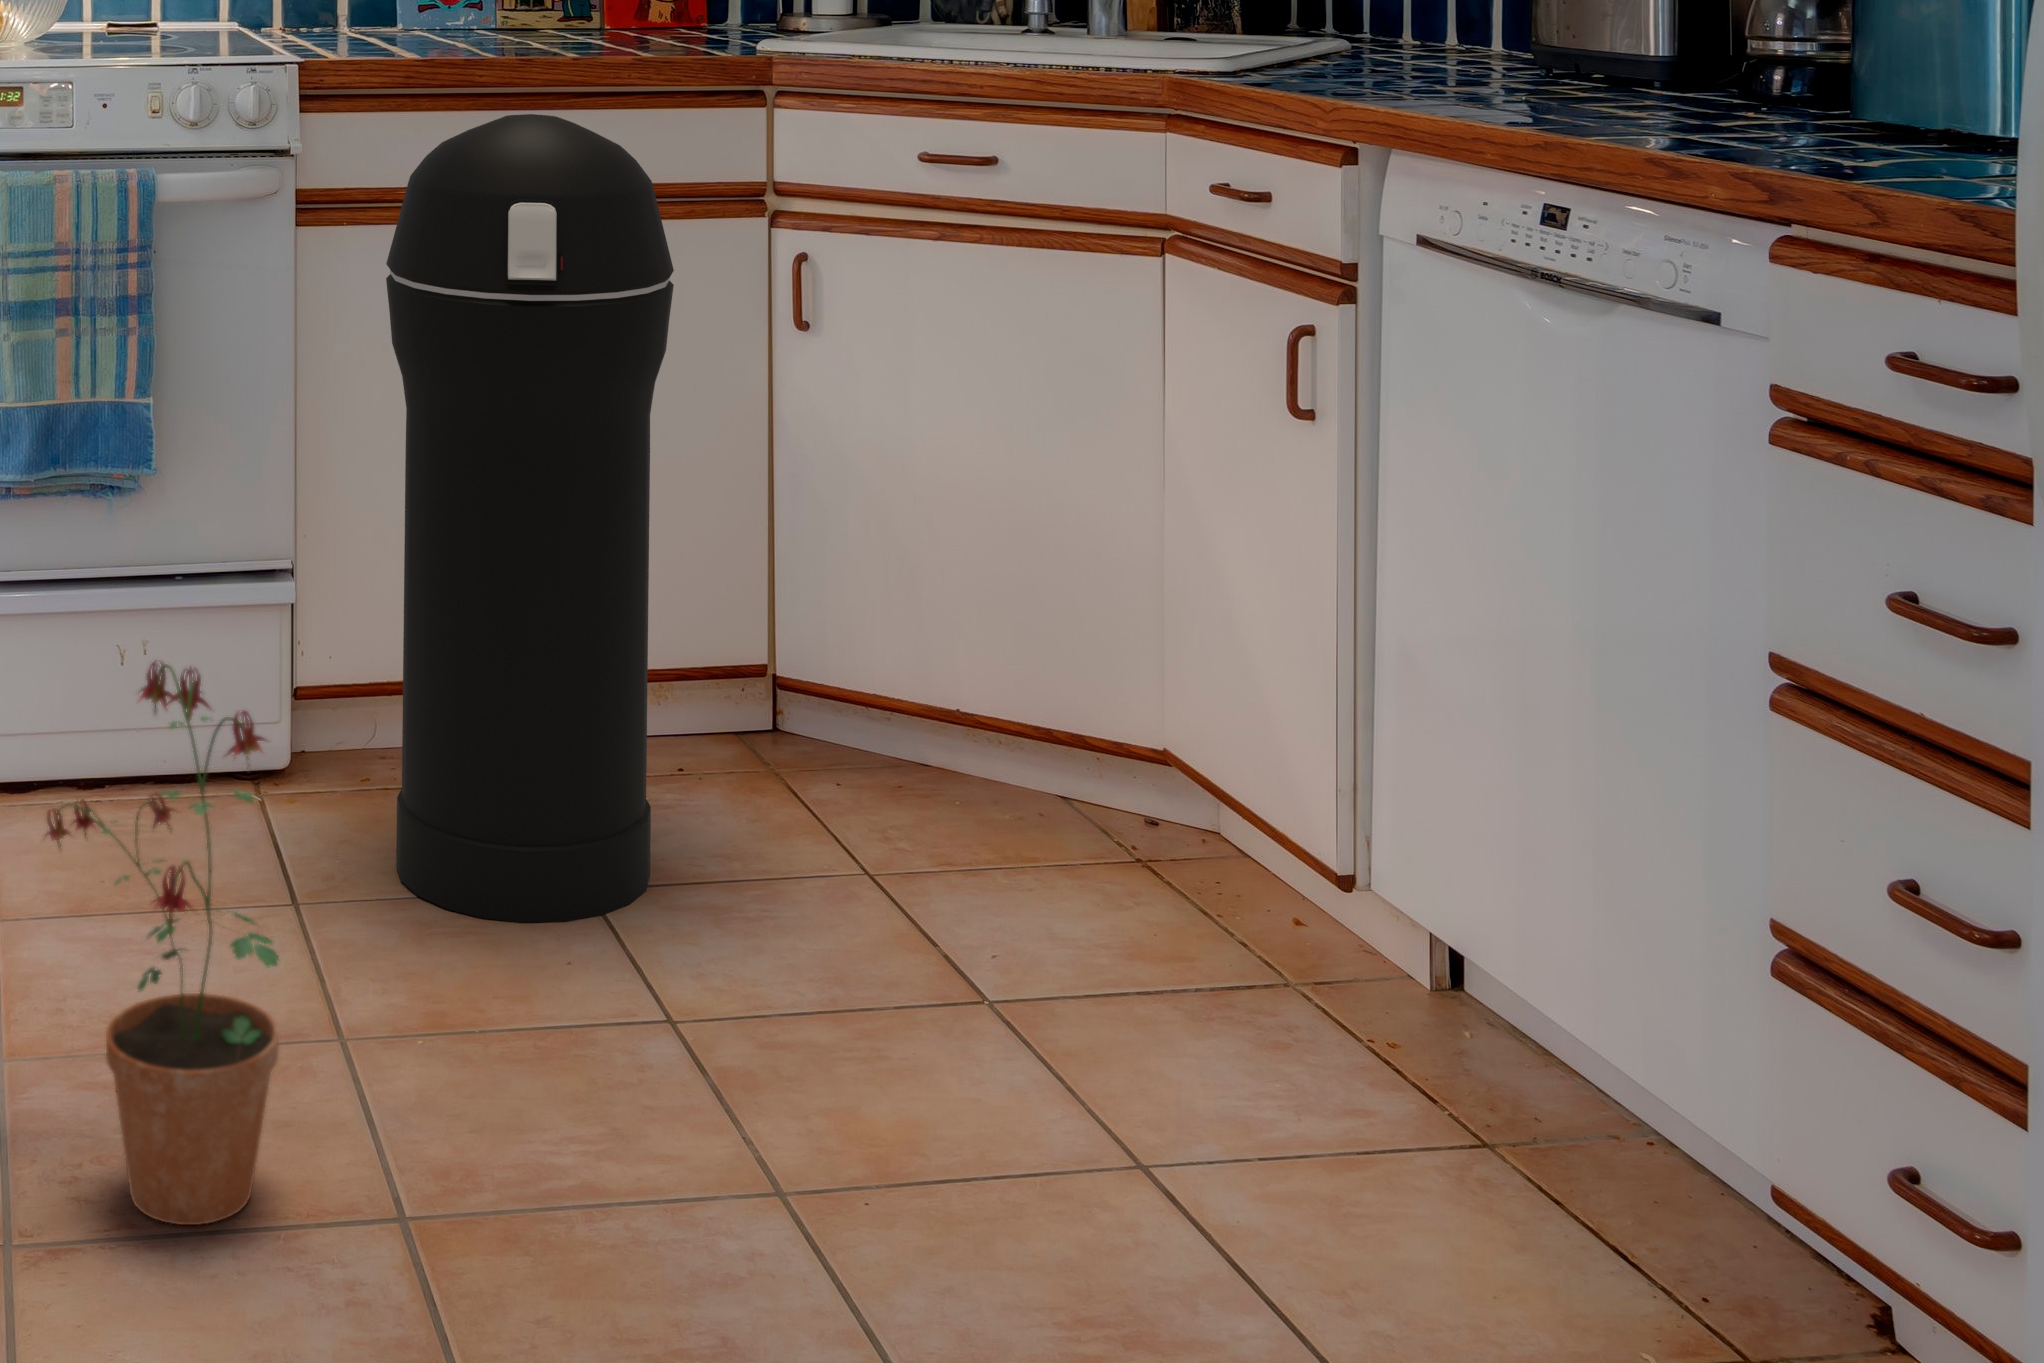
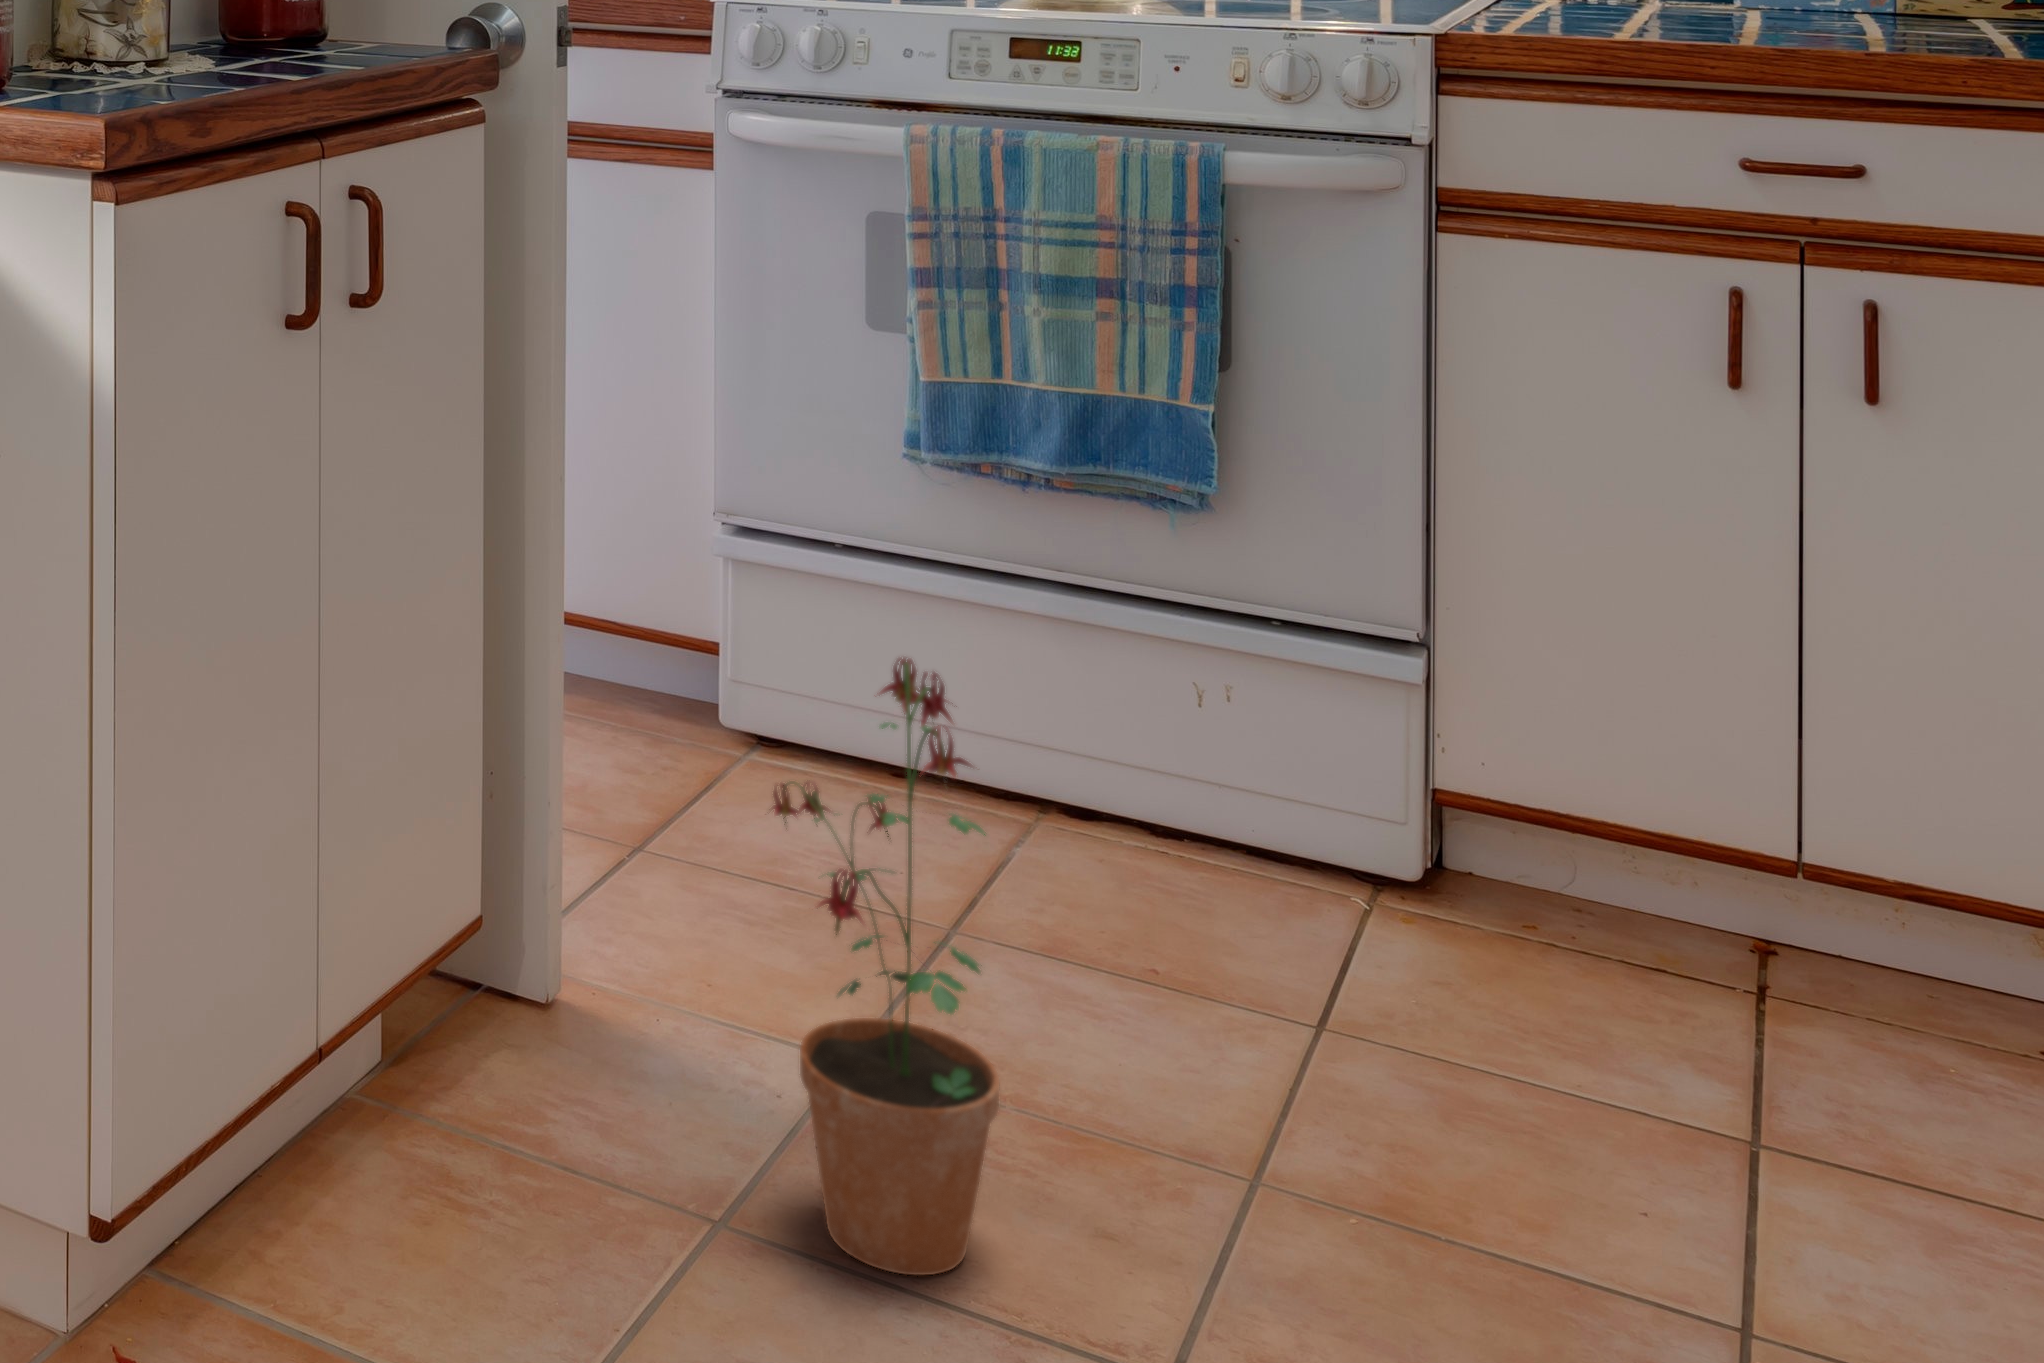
trash can: present [386,114,674,923] -> none [1445,114,1886,1175]

